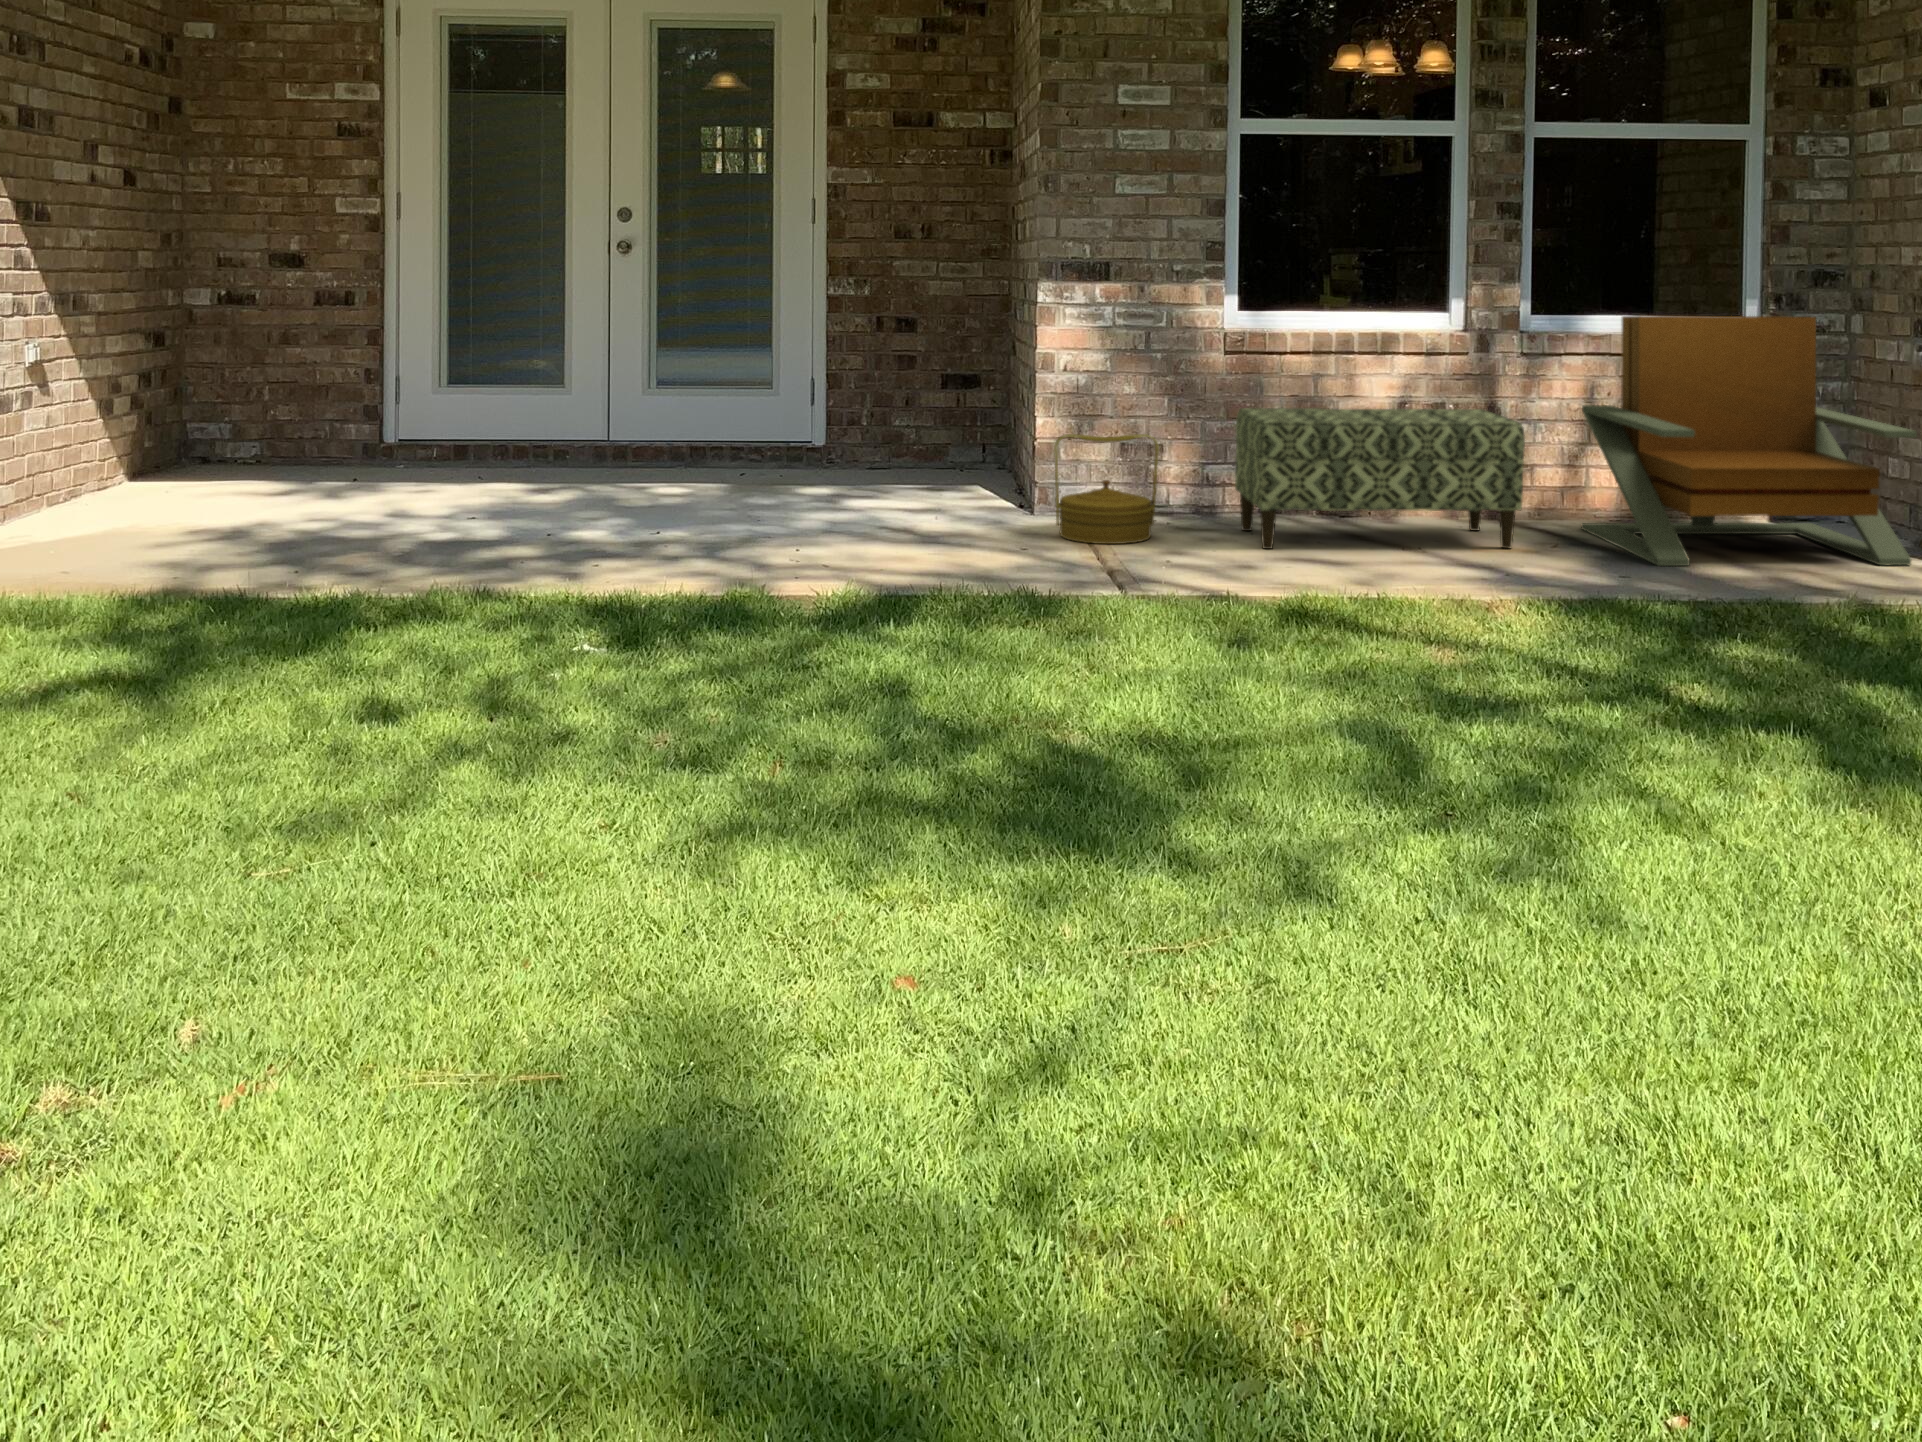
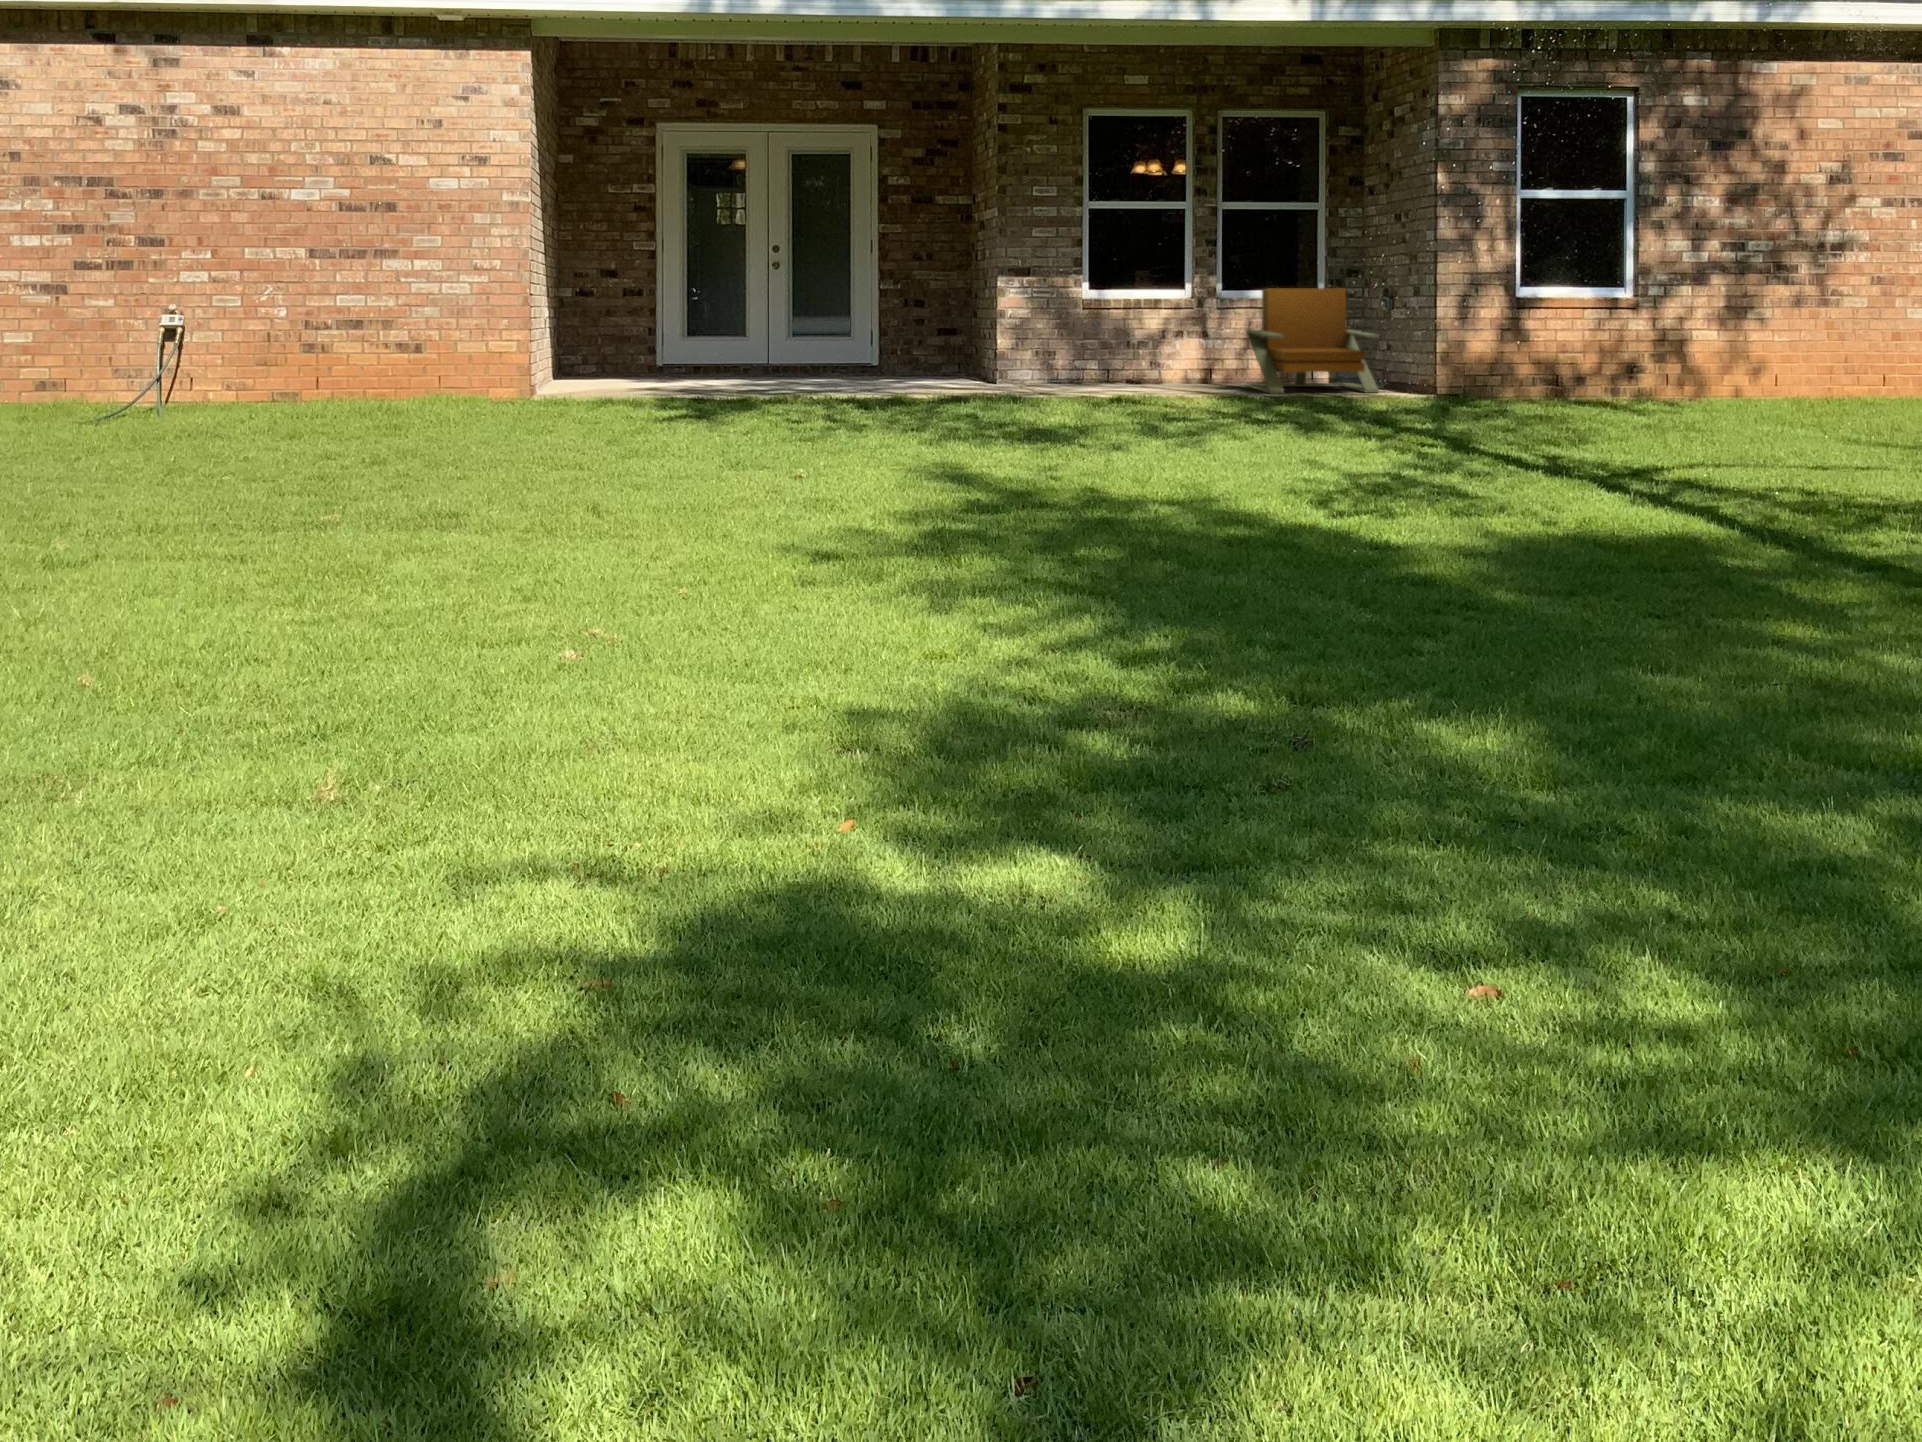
bench: present [1235,408,1525,549] -> none [1090,332,1216,391]
woven basket: present [1054,434,1159,544] -> none [1009,343,1056,391]

